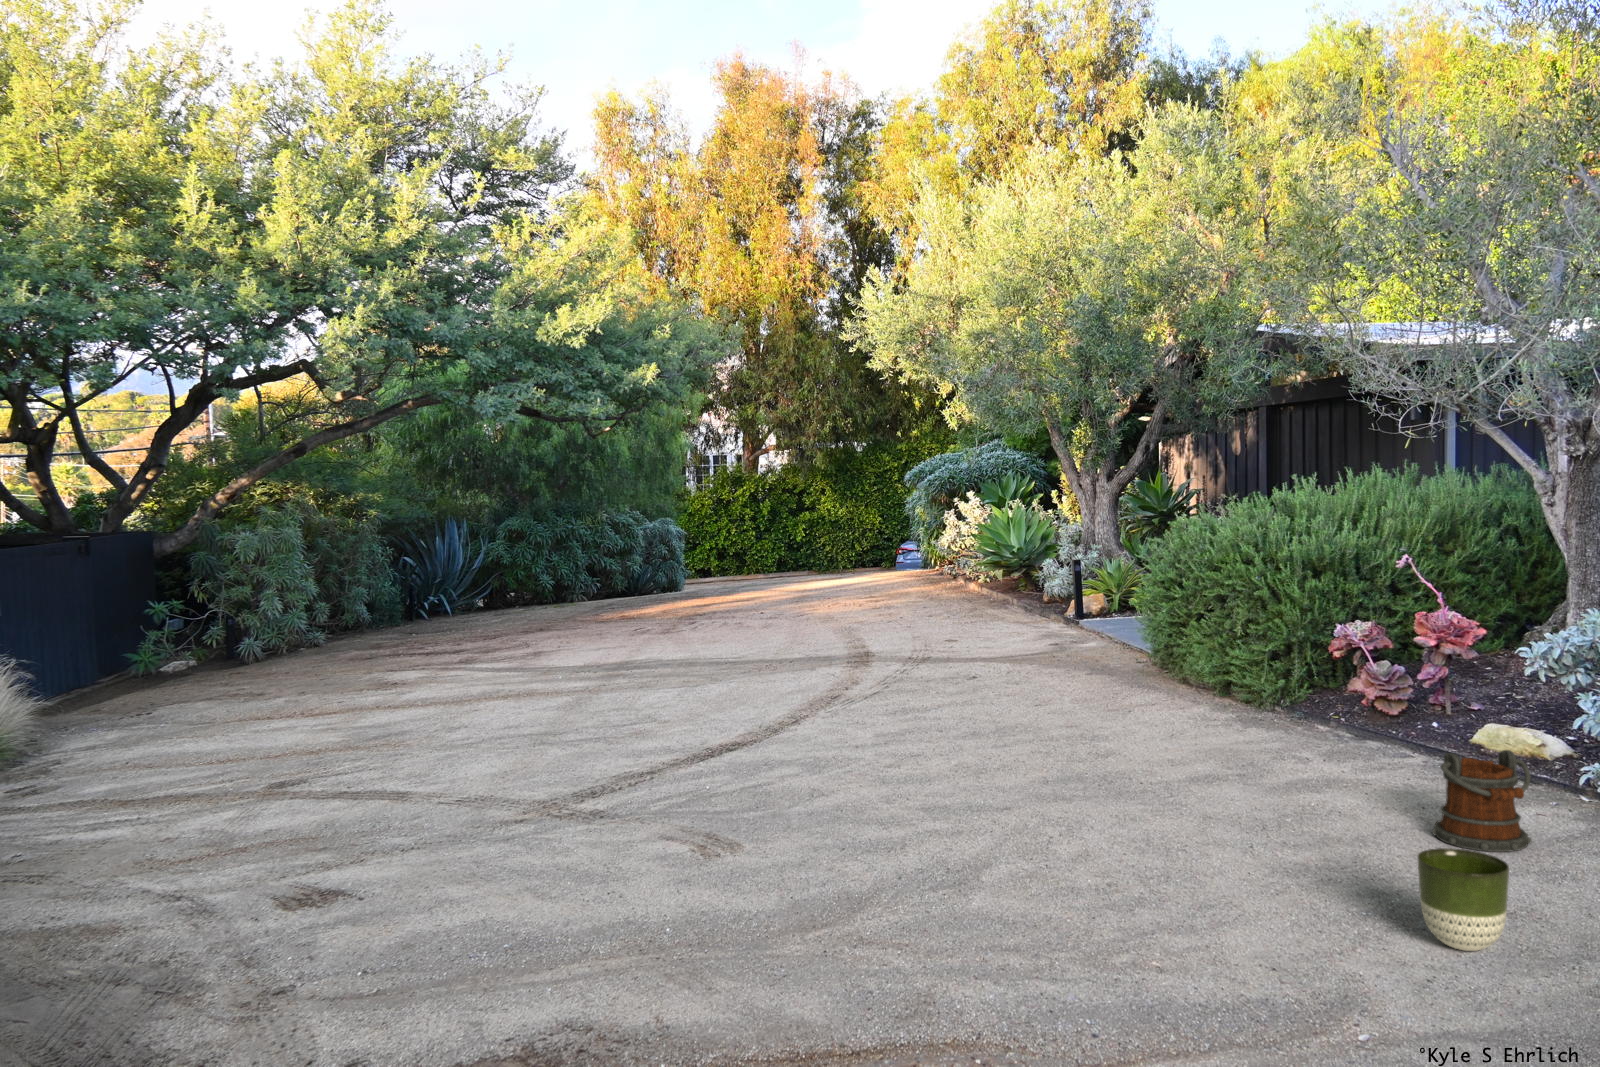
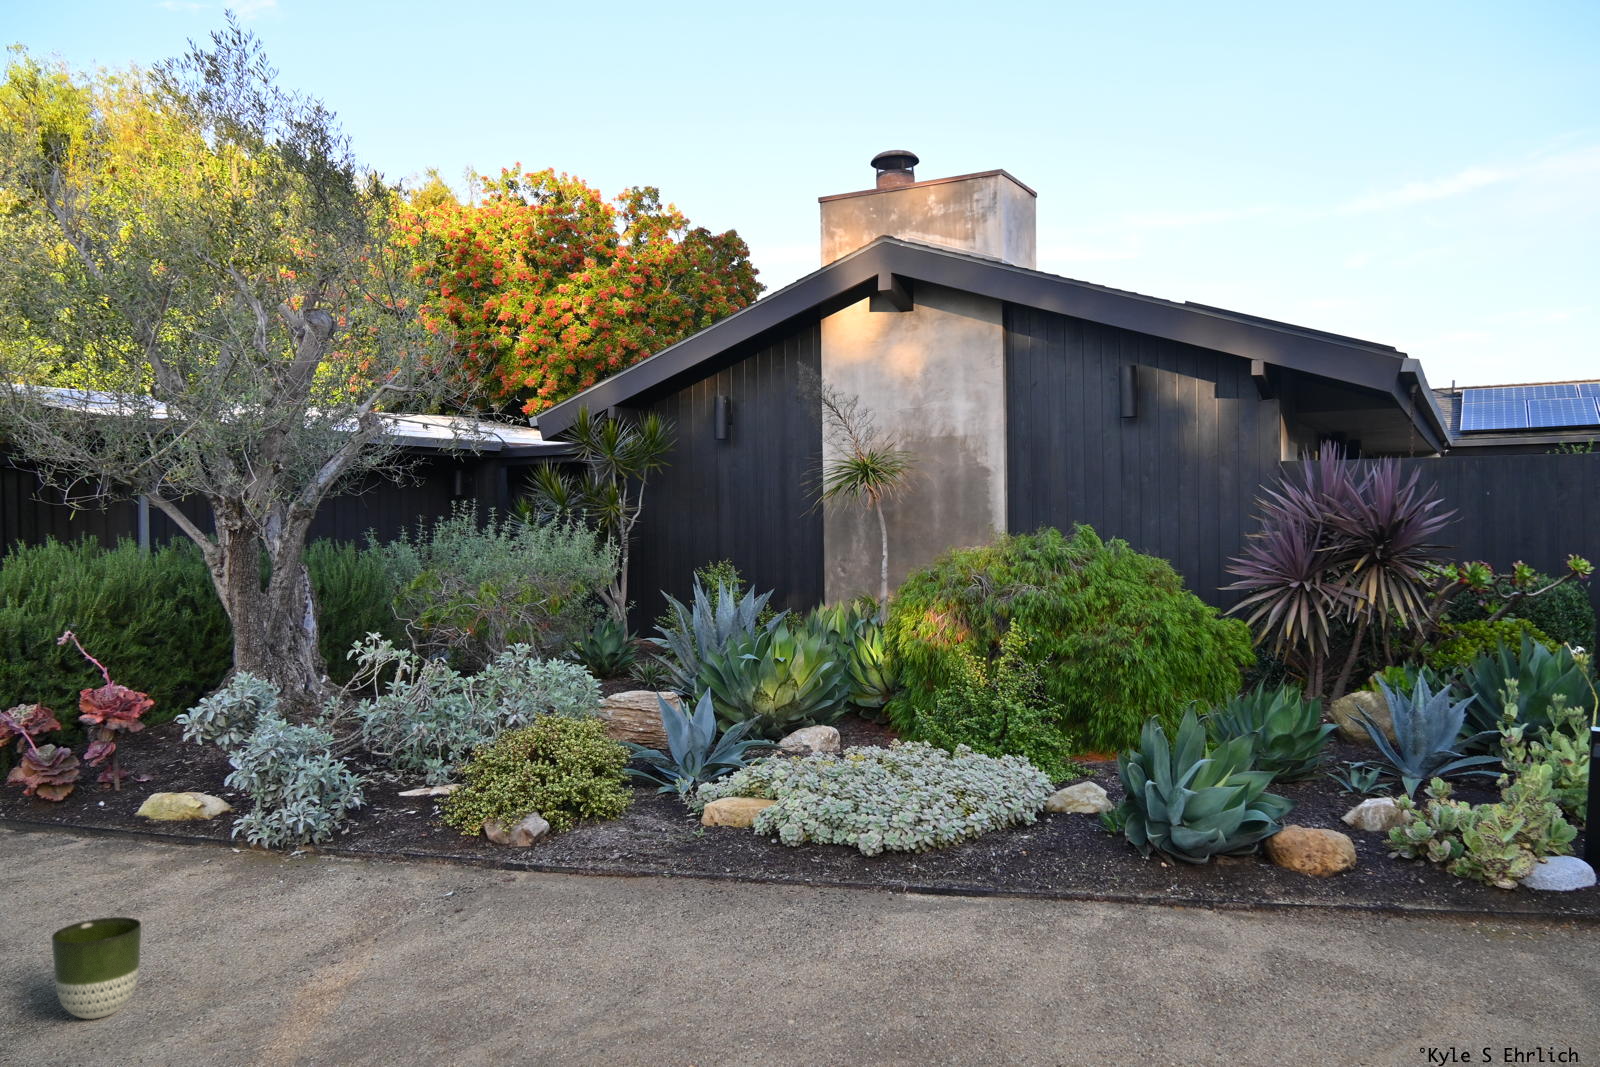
bucket: present [1432,750,1531,852] -> none [83,814,179,921]

